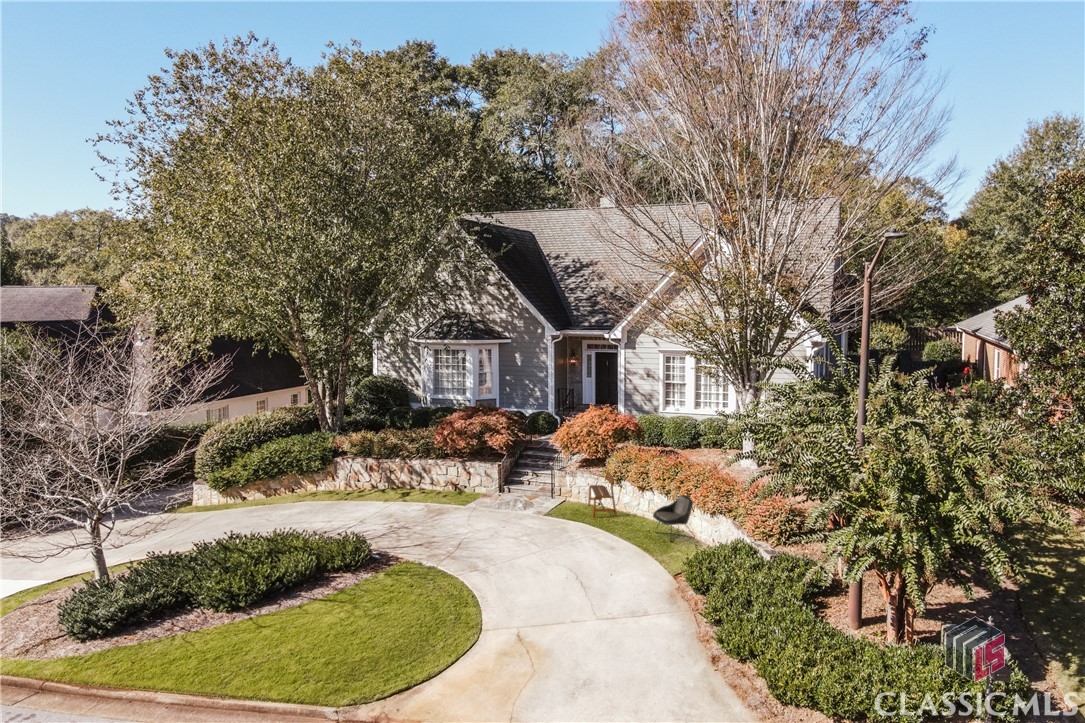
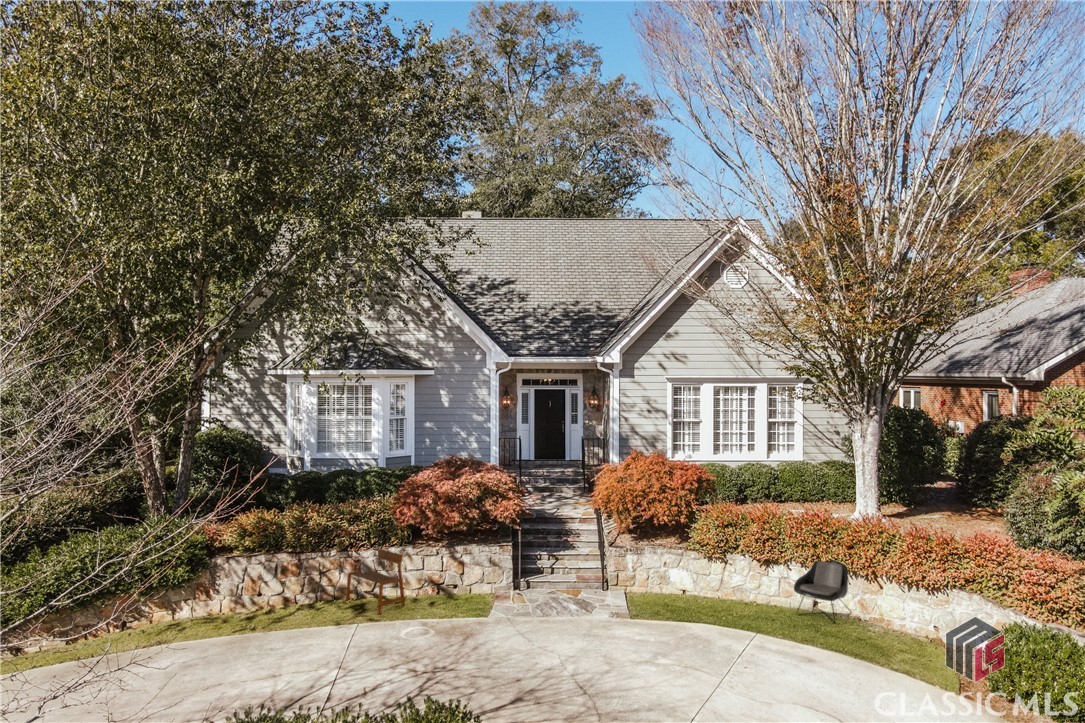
bench: present [588,471,616,517] -> present [346,548,405,615]

